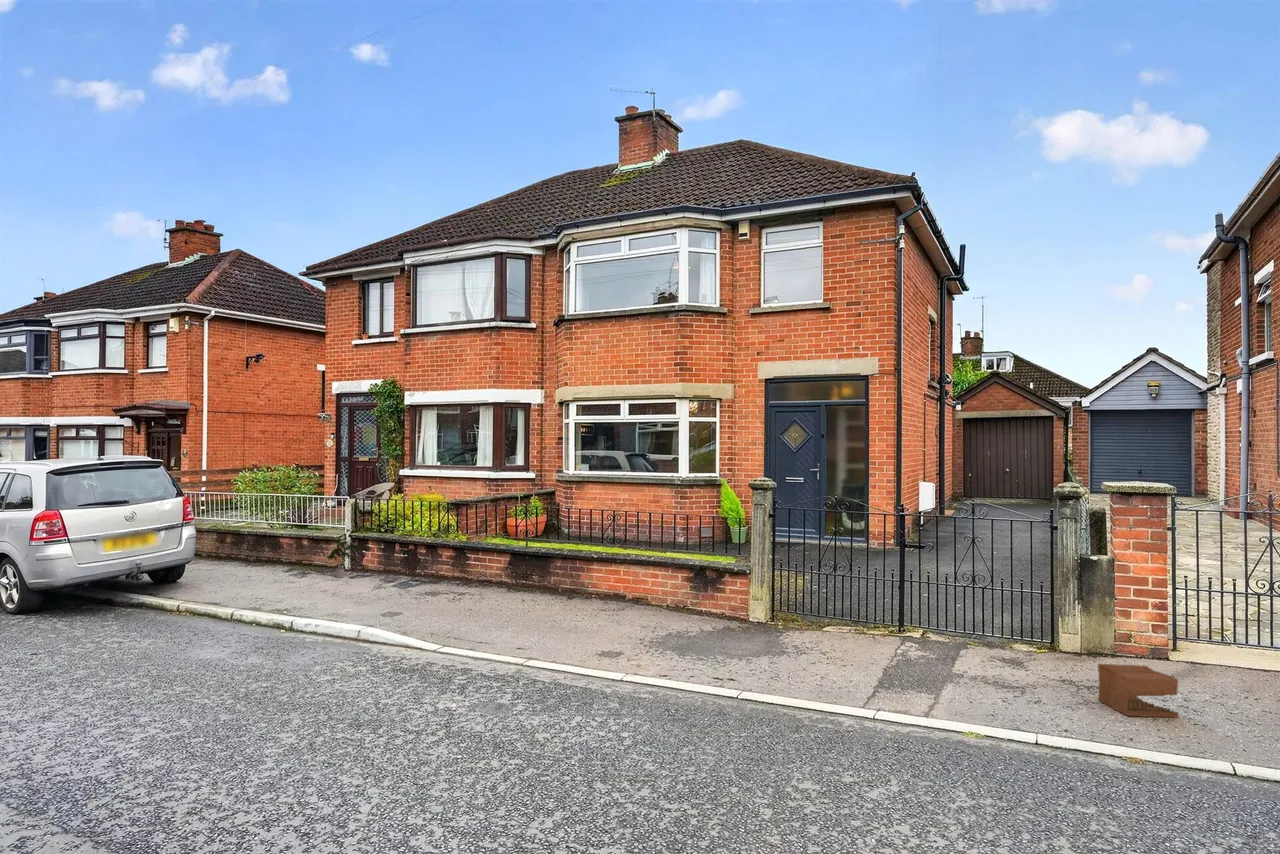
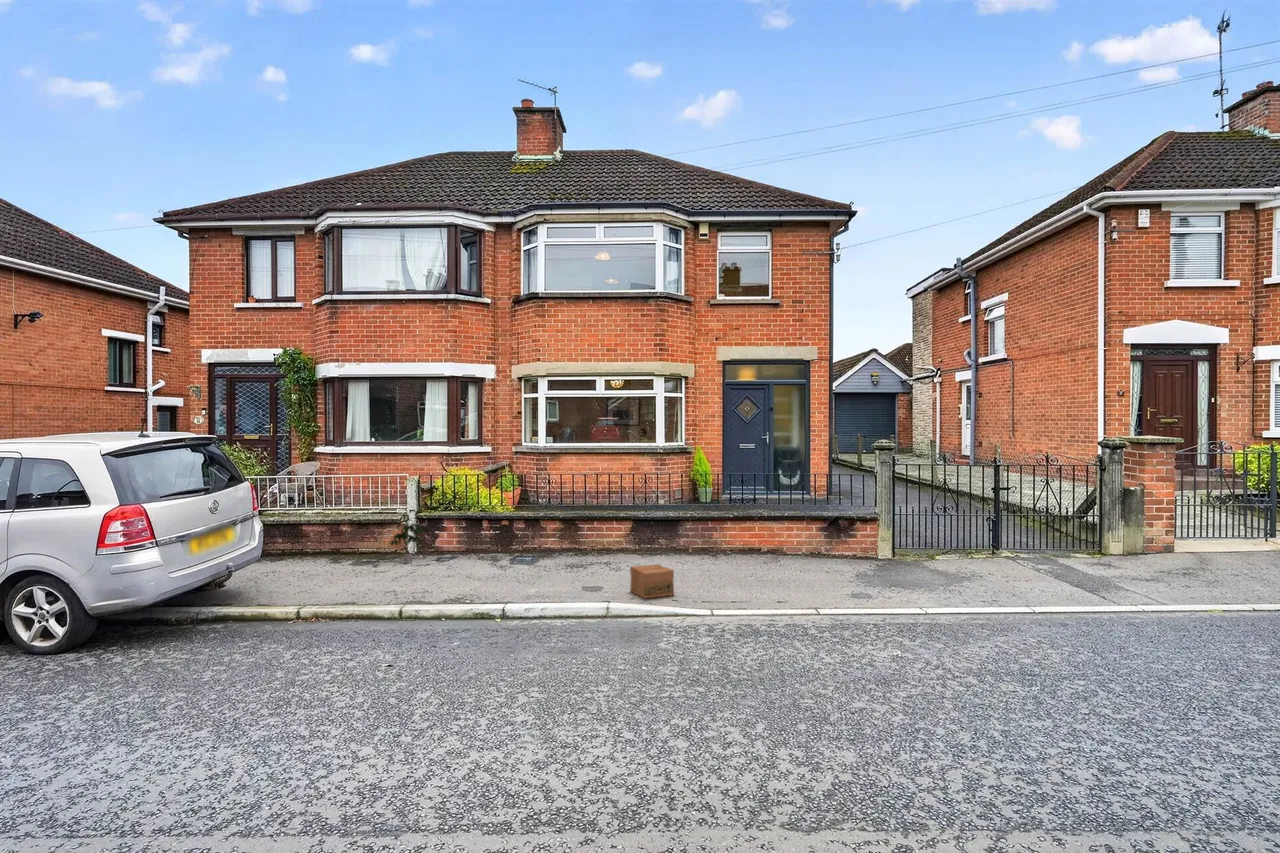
cardboard box: present [1098,664,1178,718] -> present [630,564,674,598]

